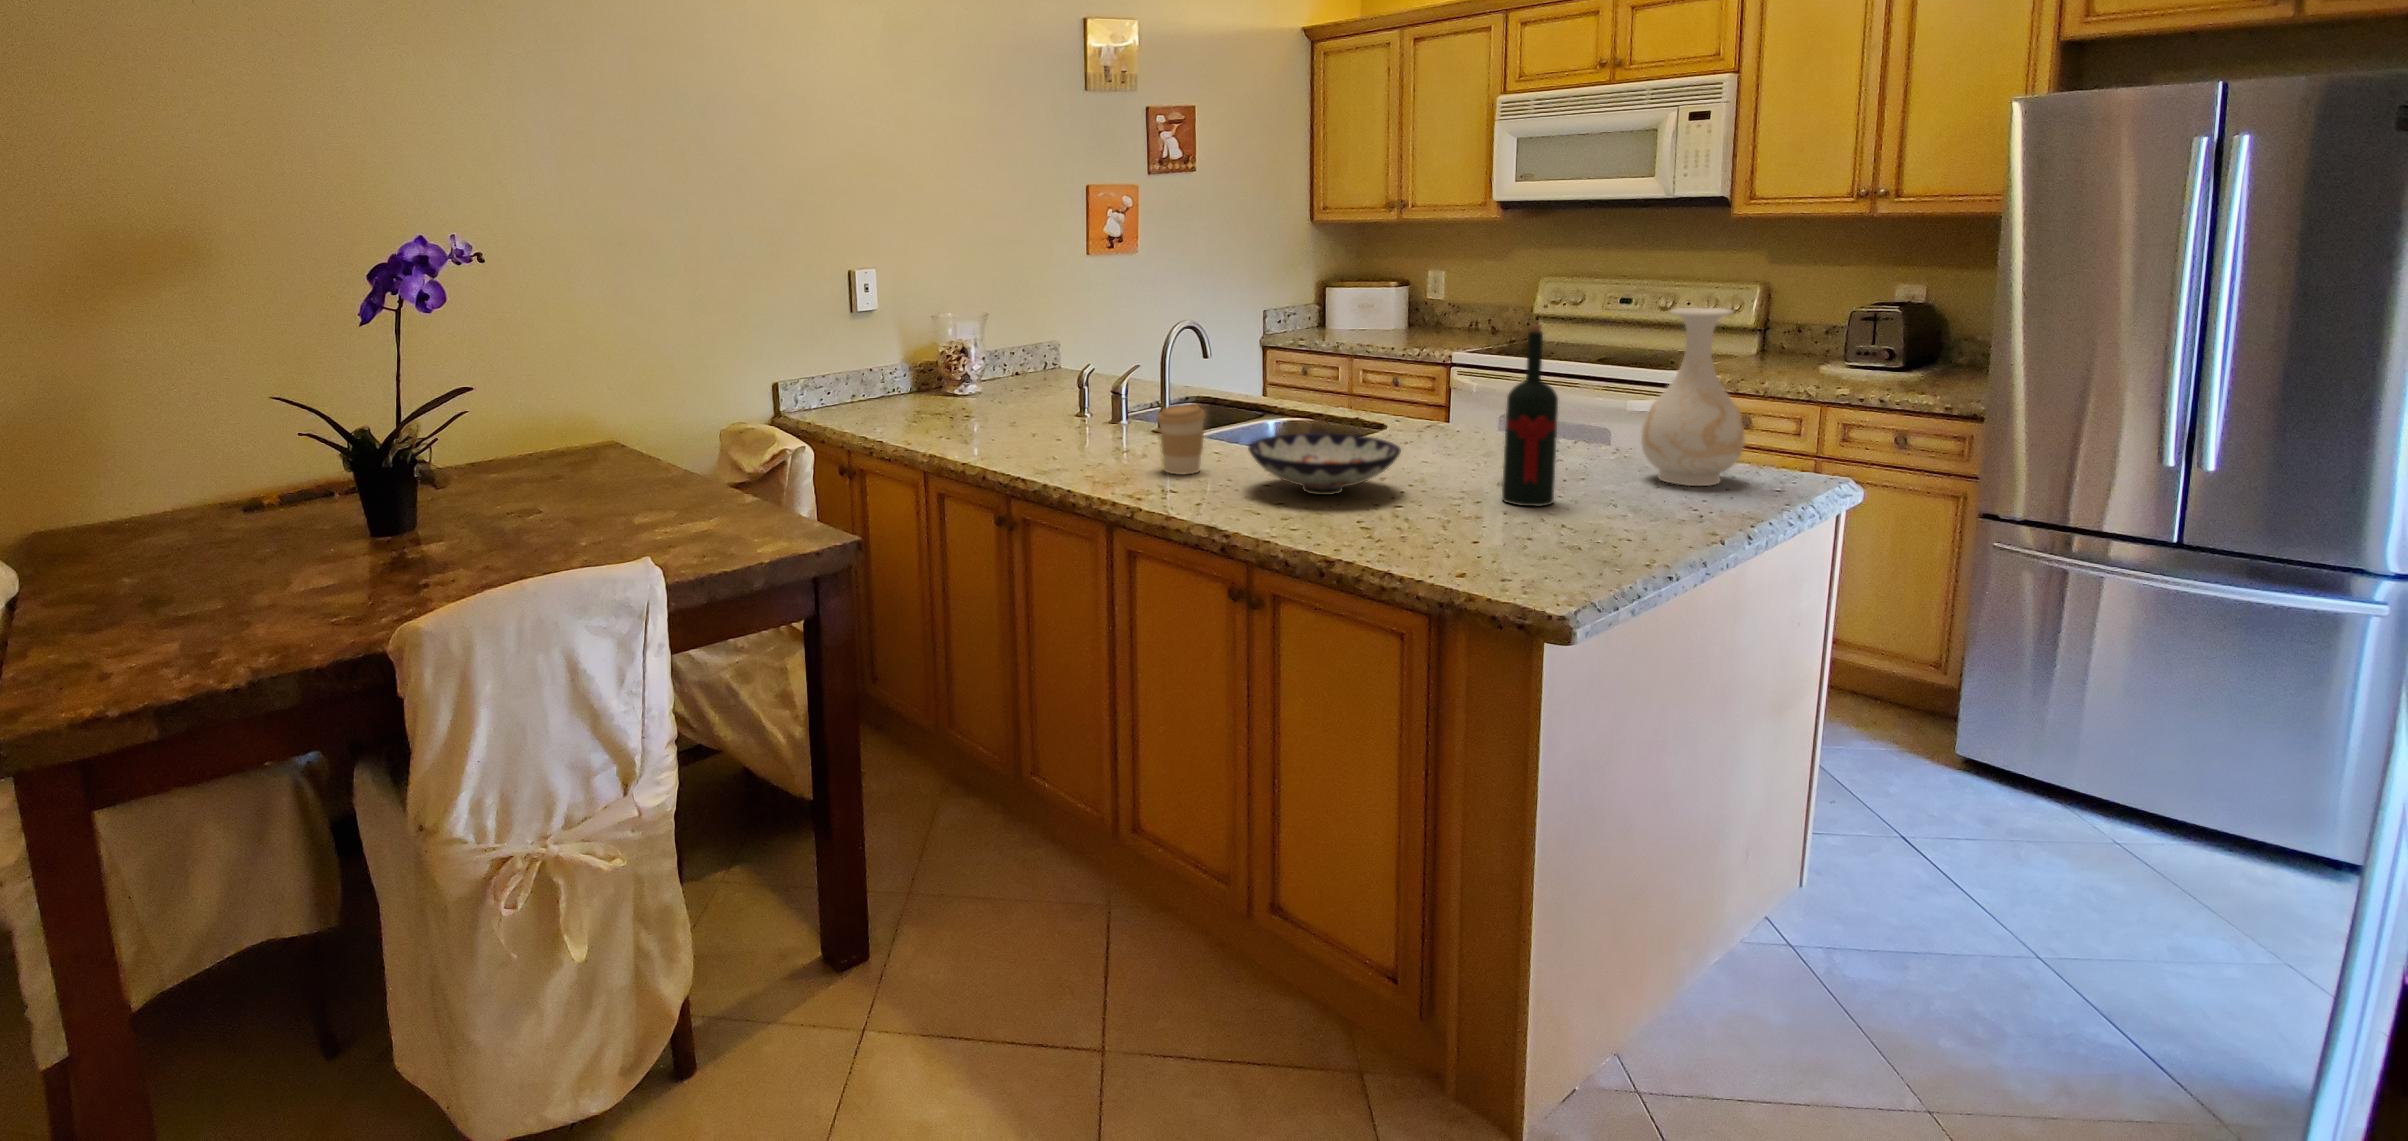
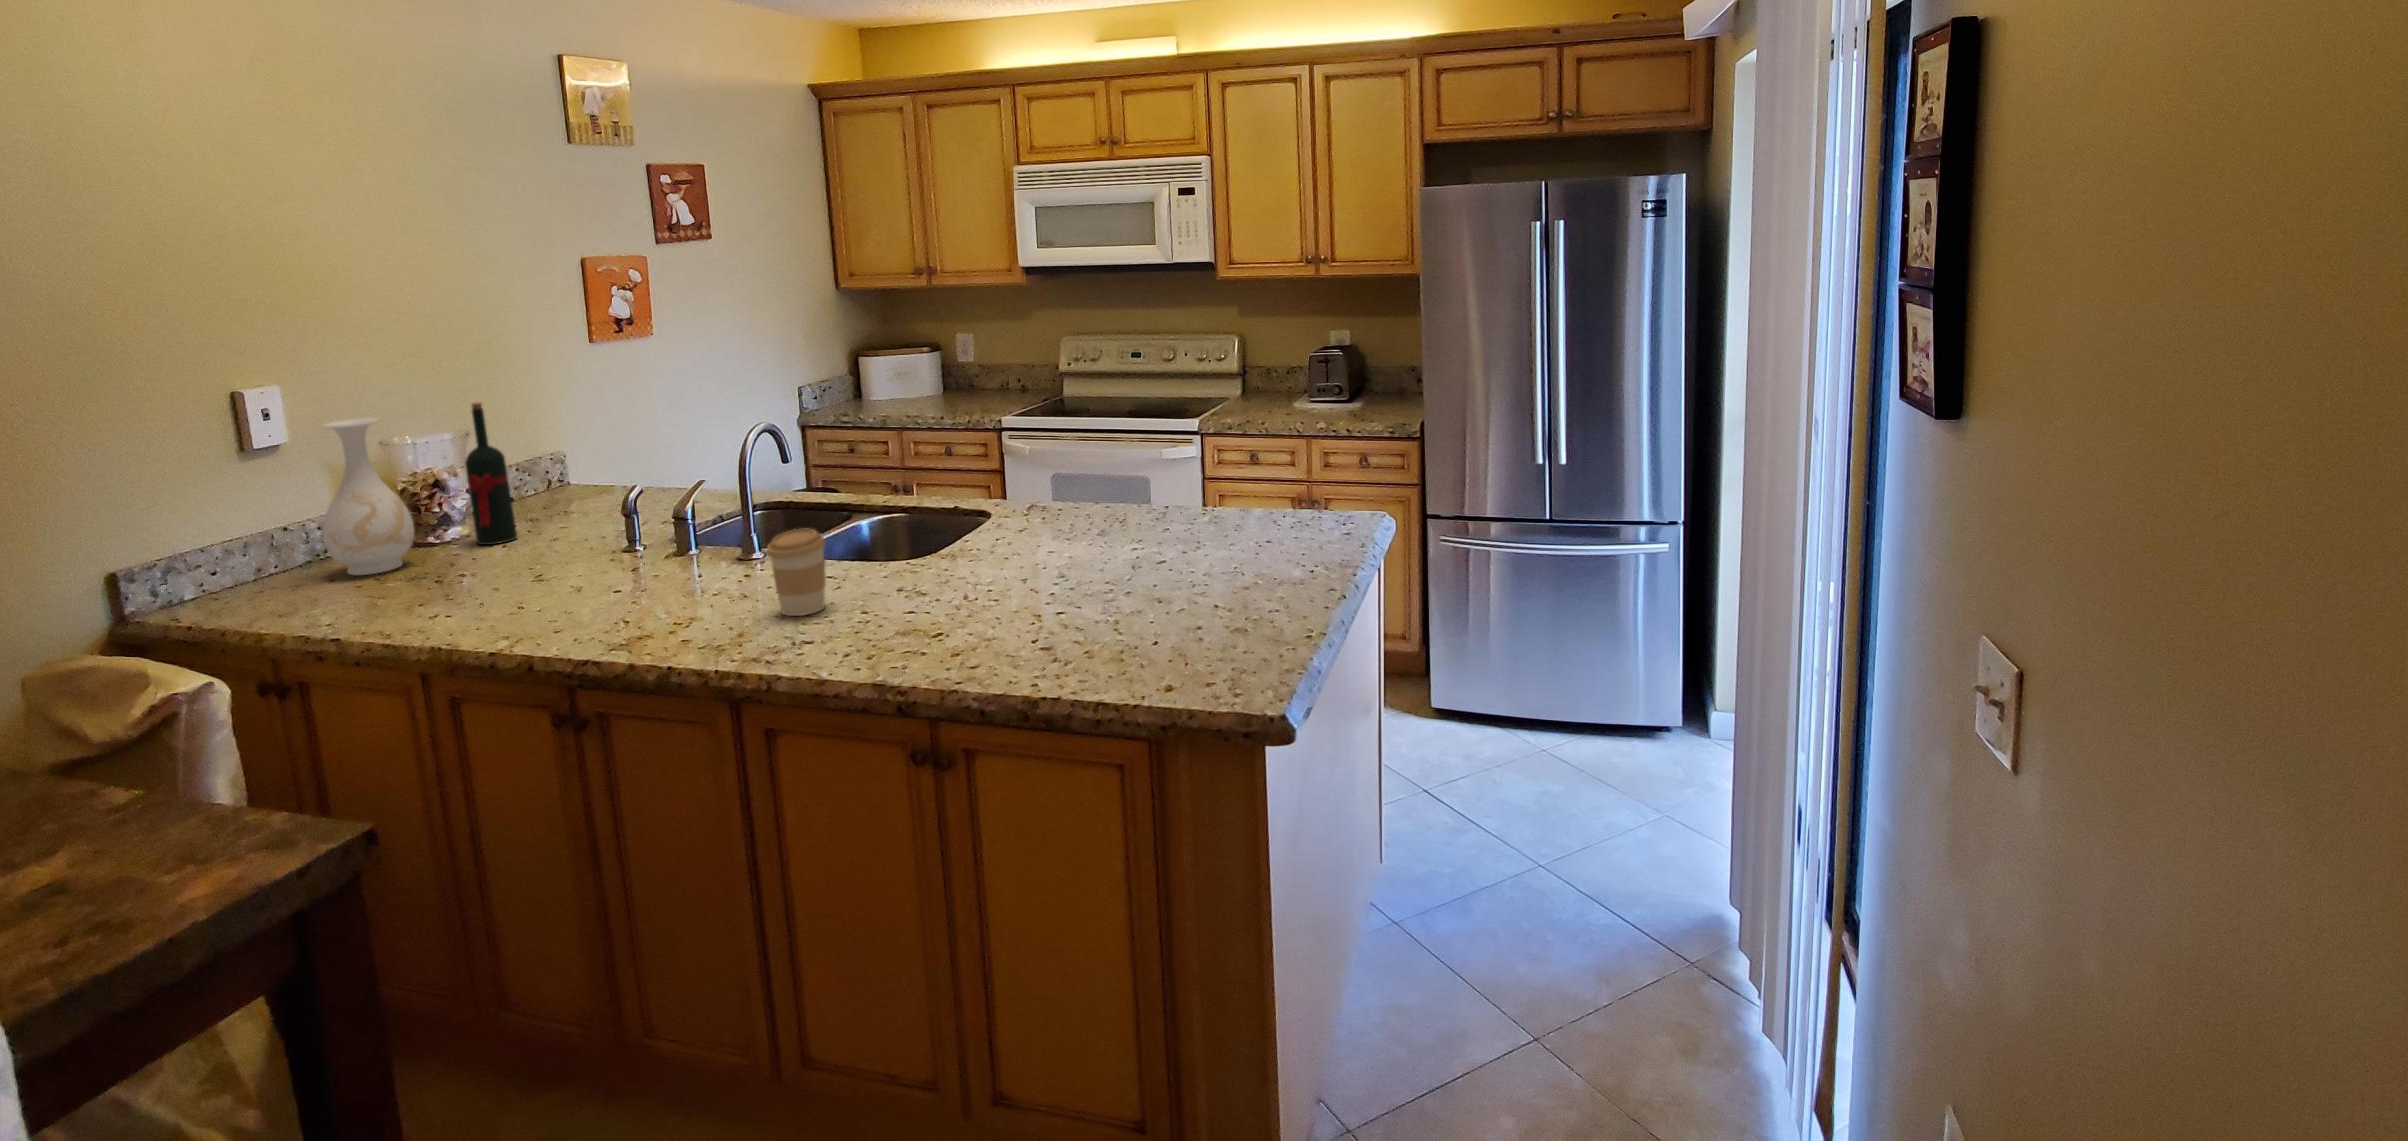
vase: present [1641,308,1745,486] -> present [322,418,414,575]
wine bottle: present [1502,324,1558,506] -> present [465,402,517,545]
bowl: present [1248,433,1401,495] -> none [889,541,1052,616]

